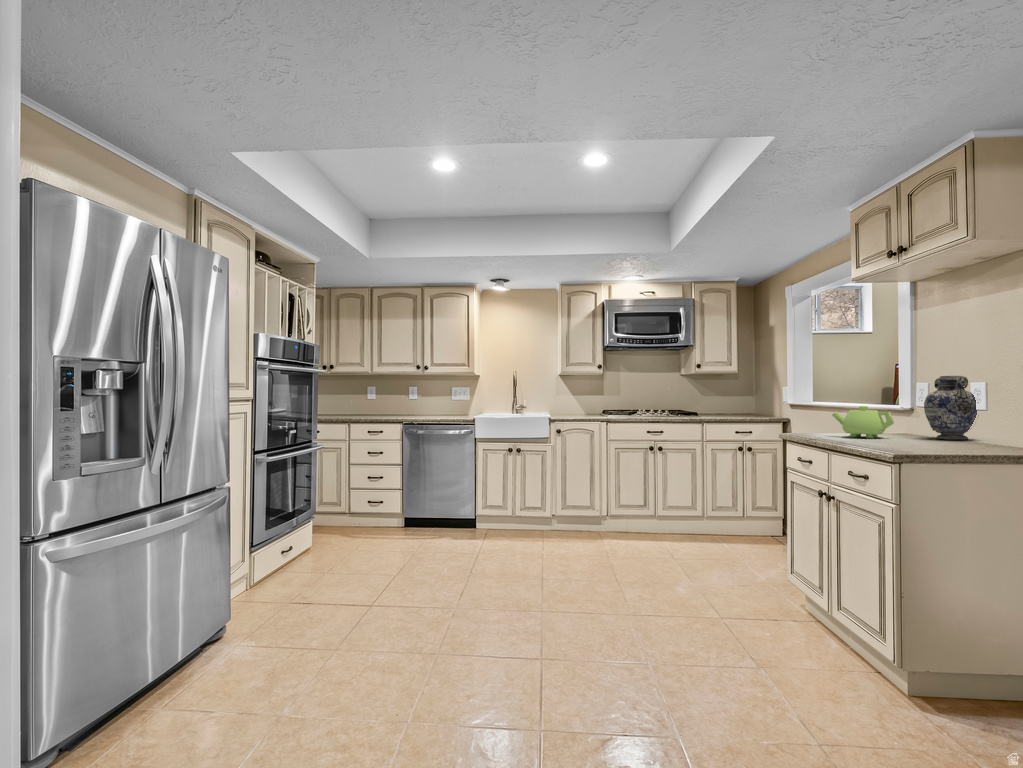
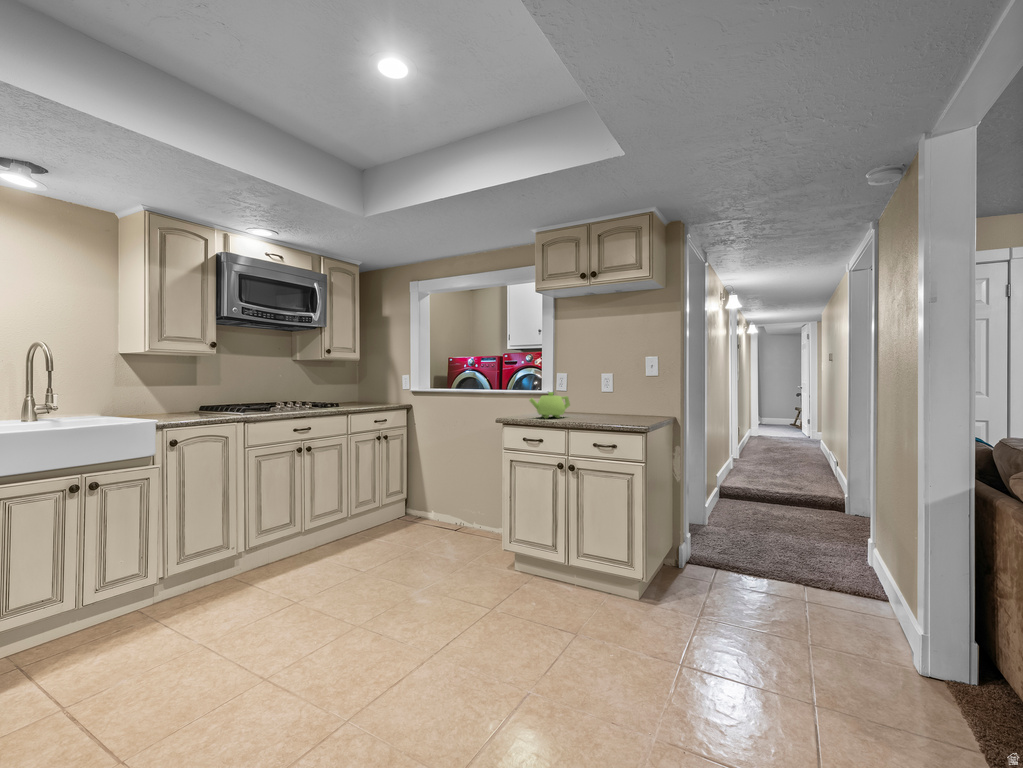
decorative vase: present [924,376,977,440] -> none [580,369,610,415]

